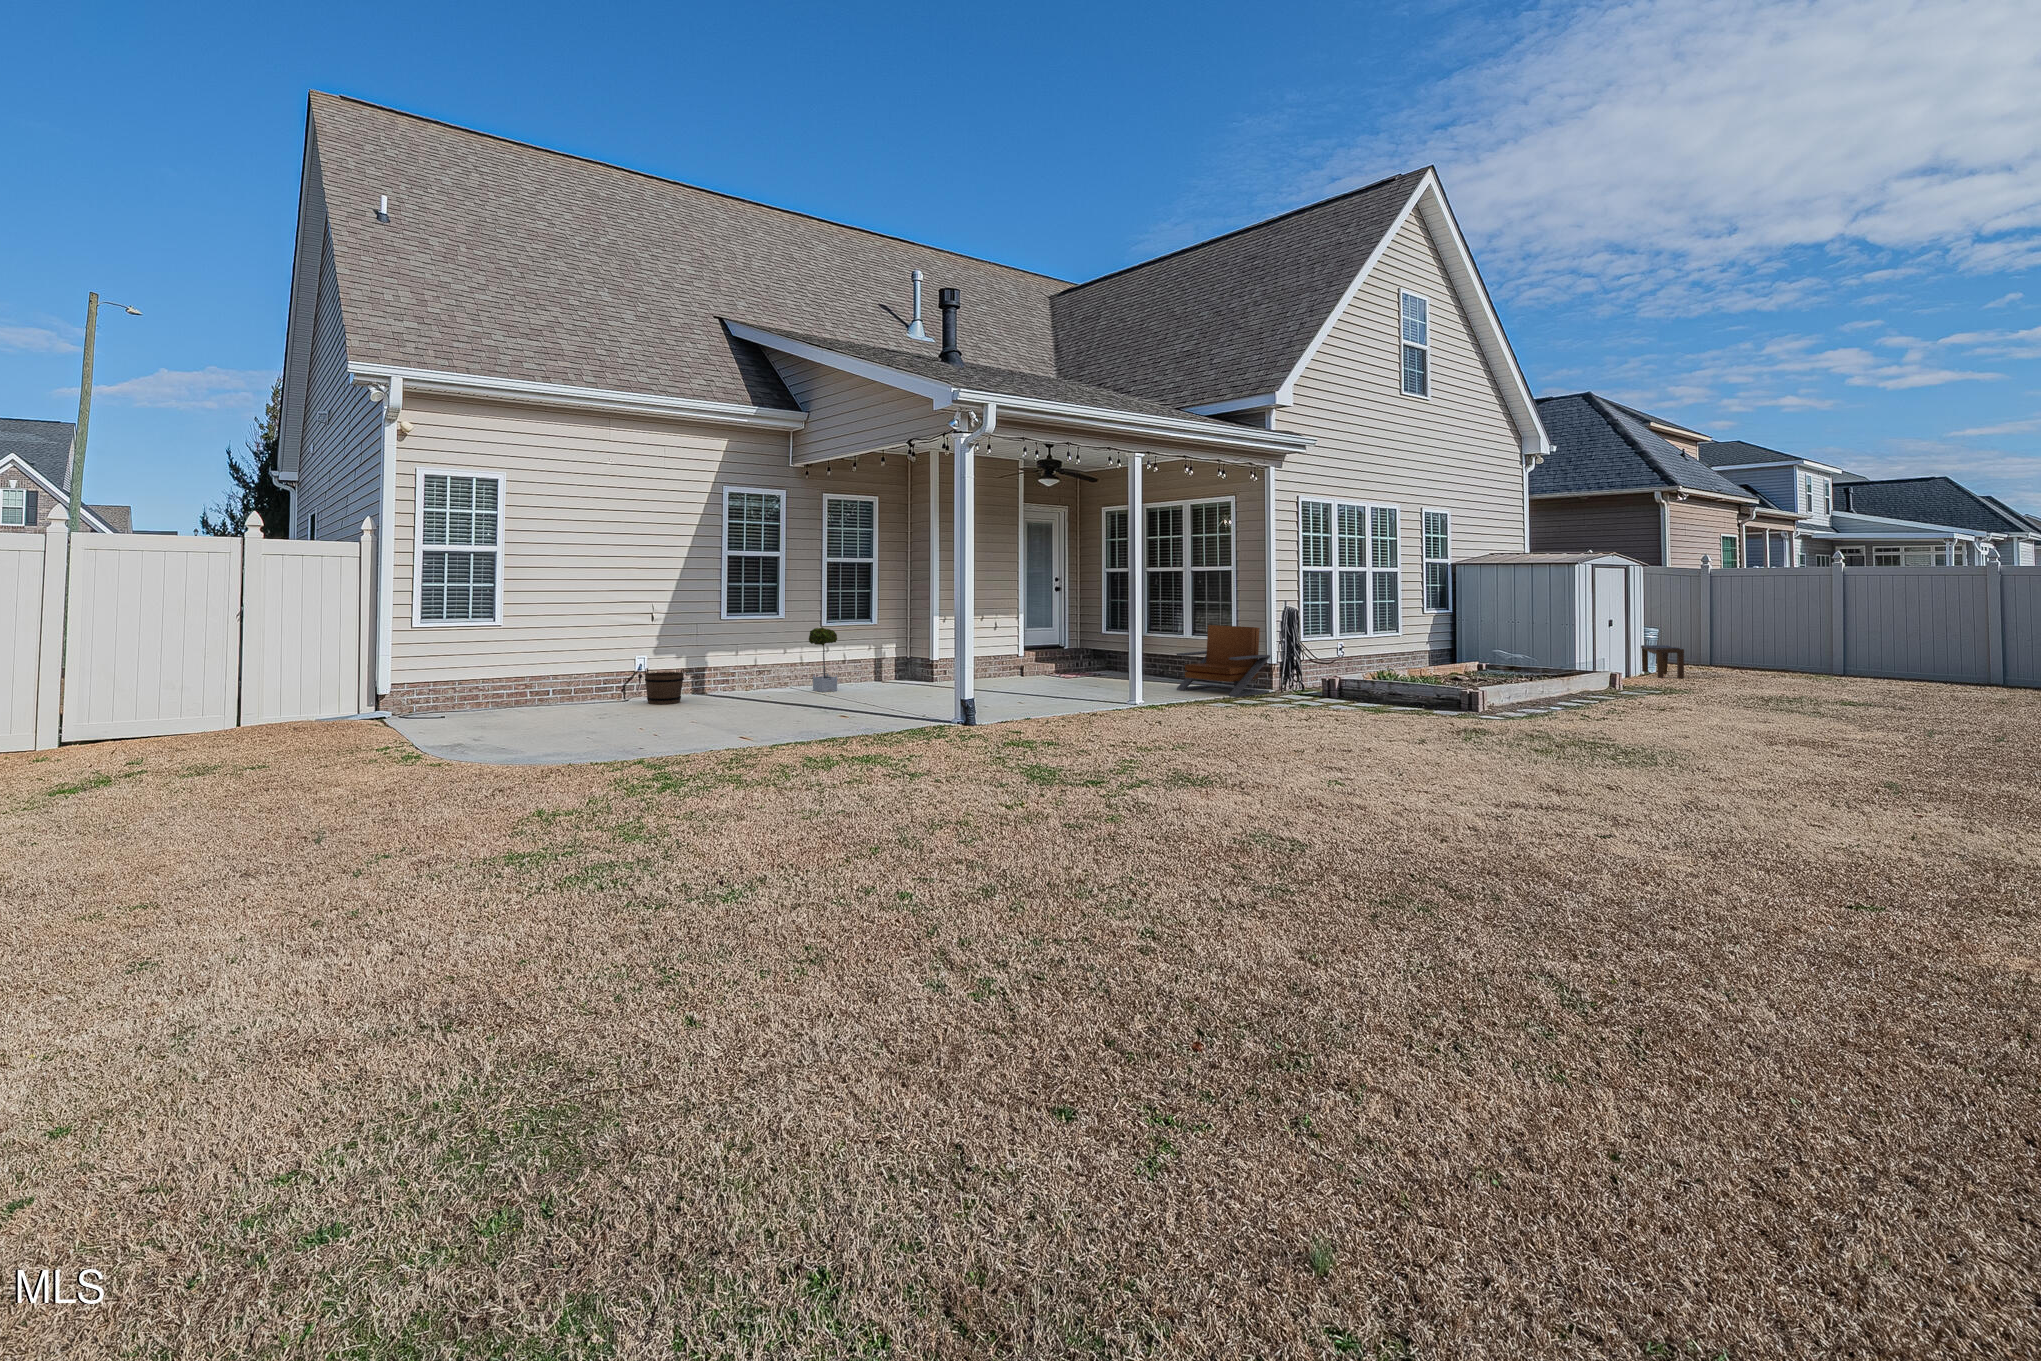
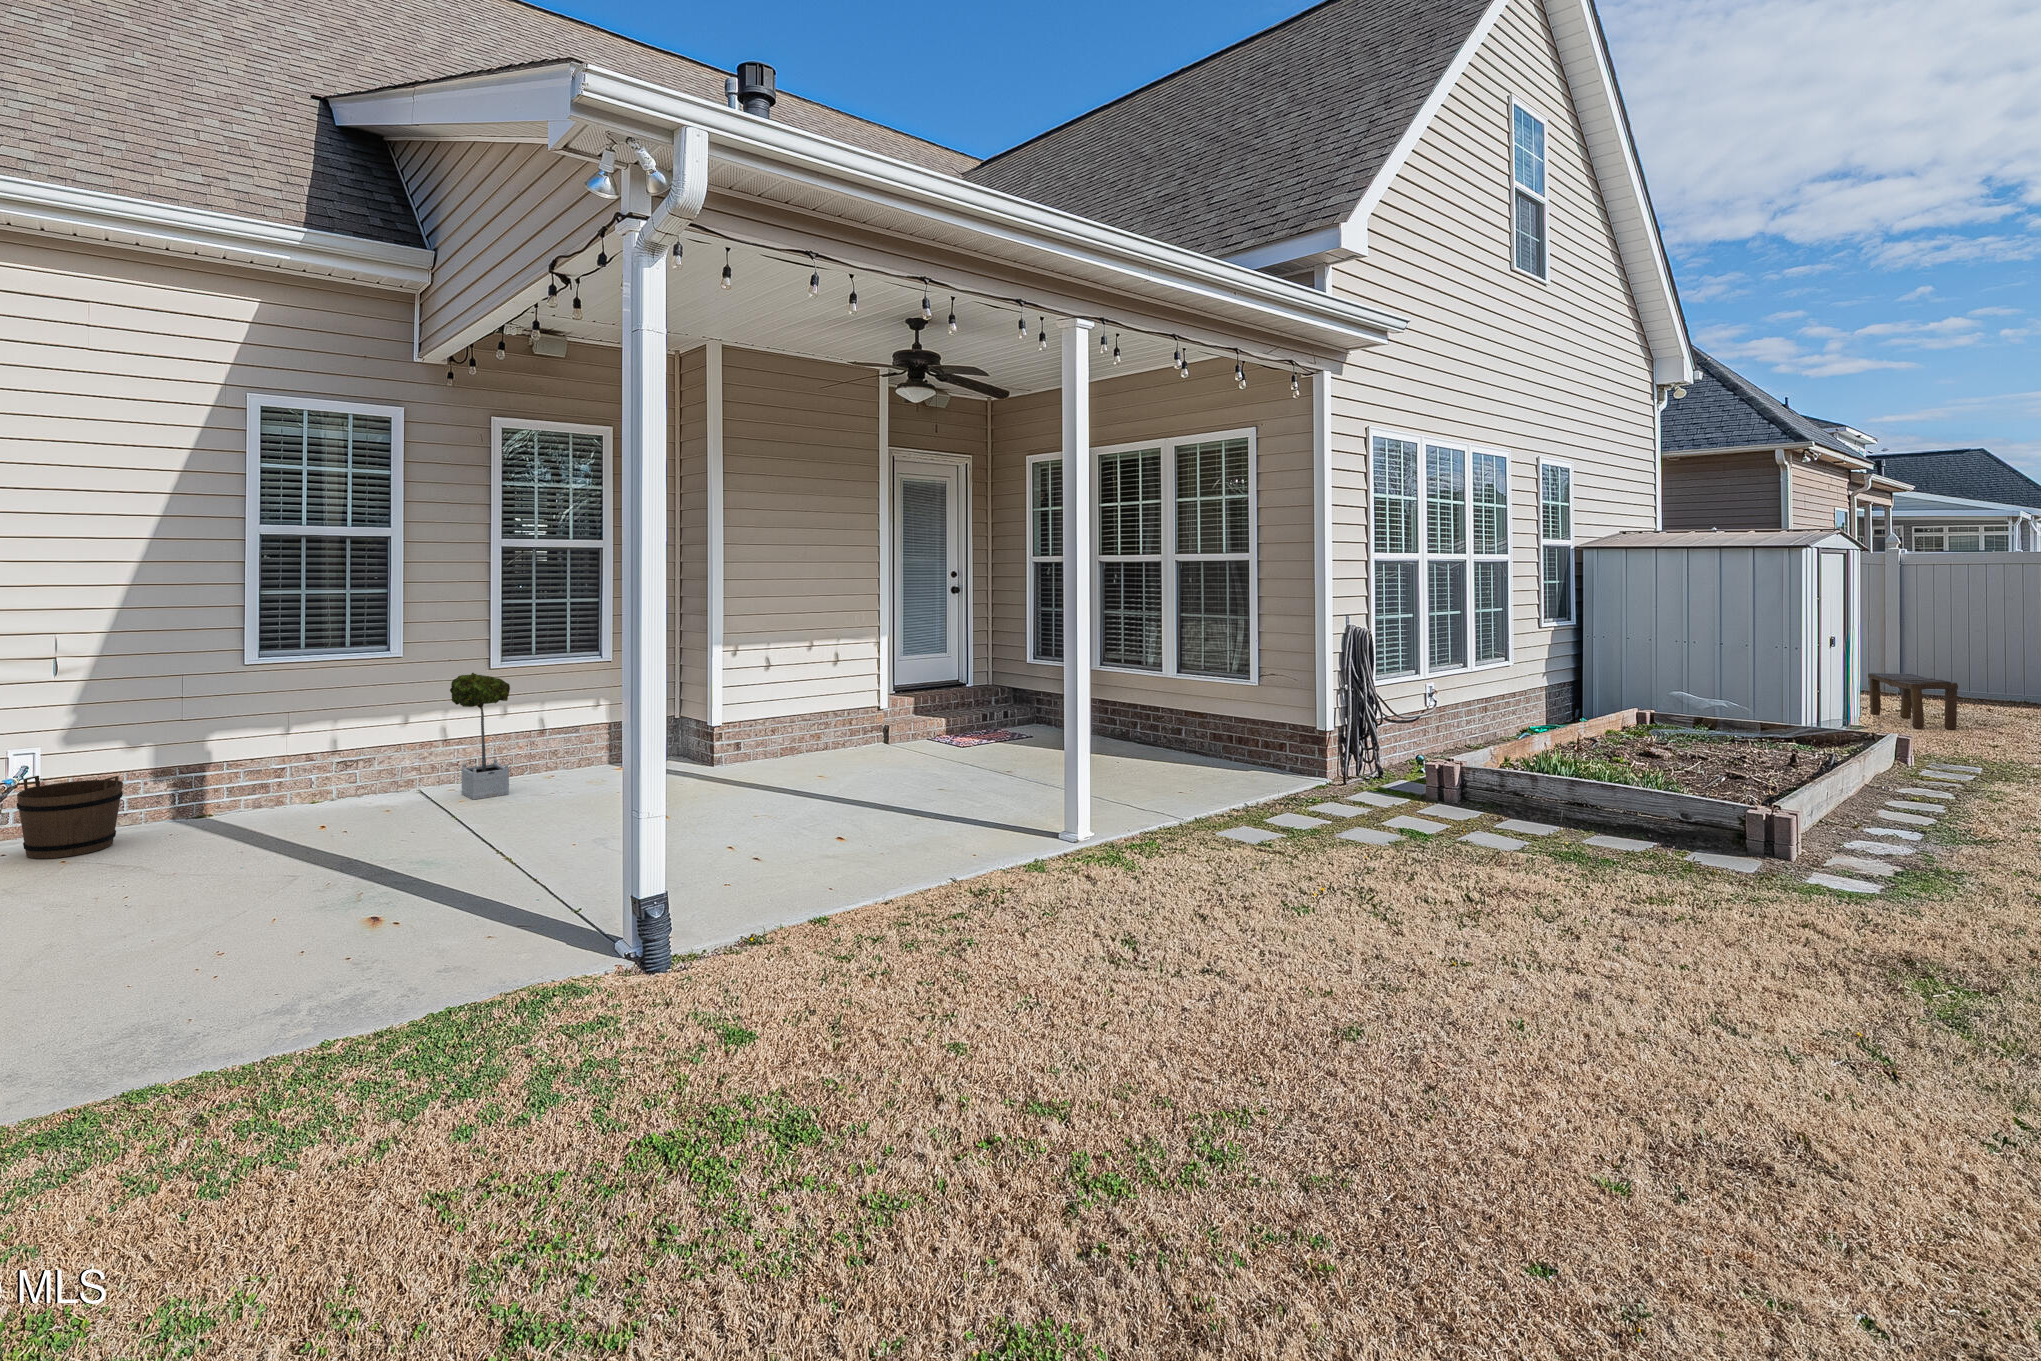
lounge chair: present [1177,625,1270,697] -> none [1155,658,1326,802]

